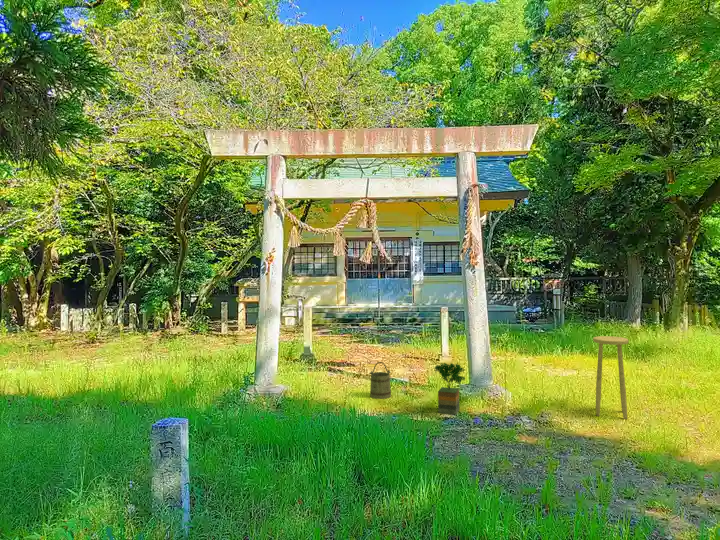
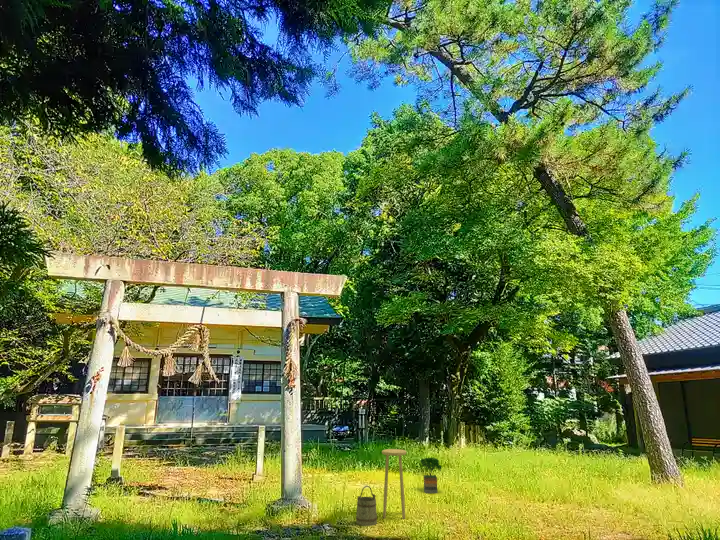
bucket: present [370,362,391,399] -> present [356,486,377,526]
potted tree: present [435,363,465,415] -> present [420,458,442,493]

